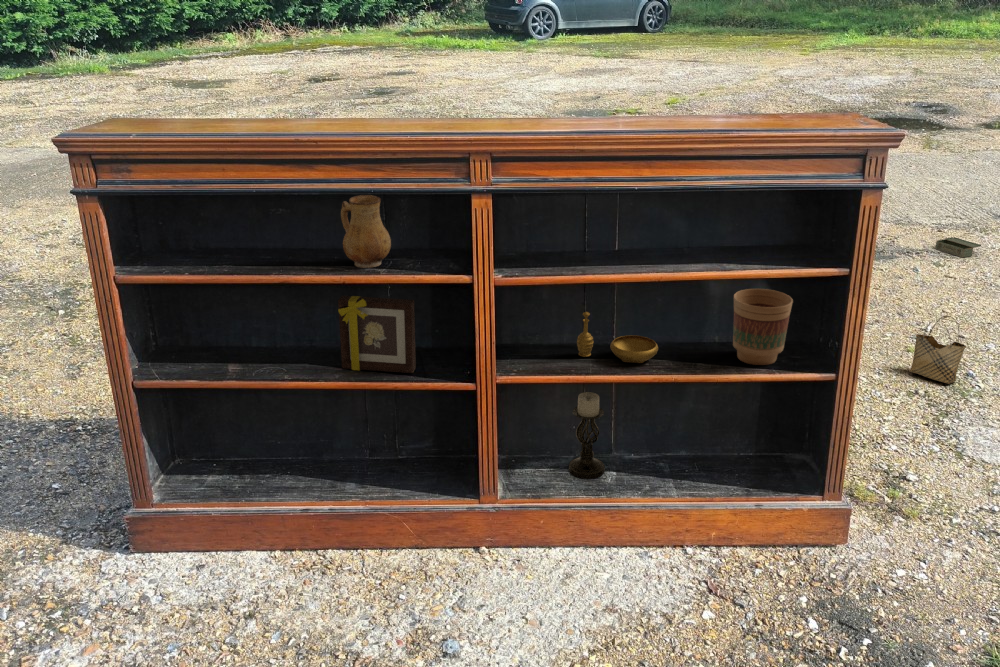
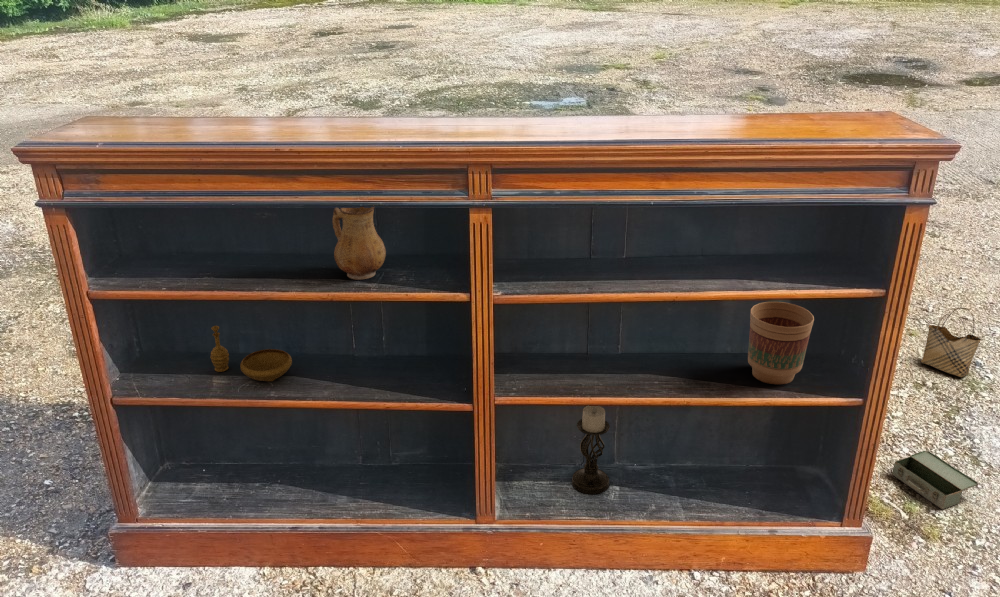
toolbox: present [935,237,981,258] -> present [892,451,978,509]
picture frame: present [338,296,416,373] -> none [330,306,412,388]
decorative bowl: present [577,312,658,363] -> present [210,326,292,382]

